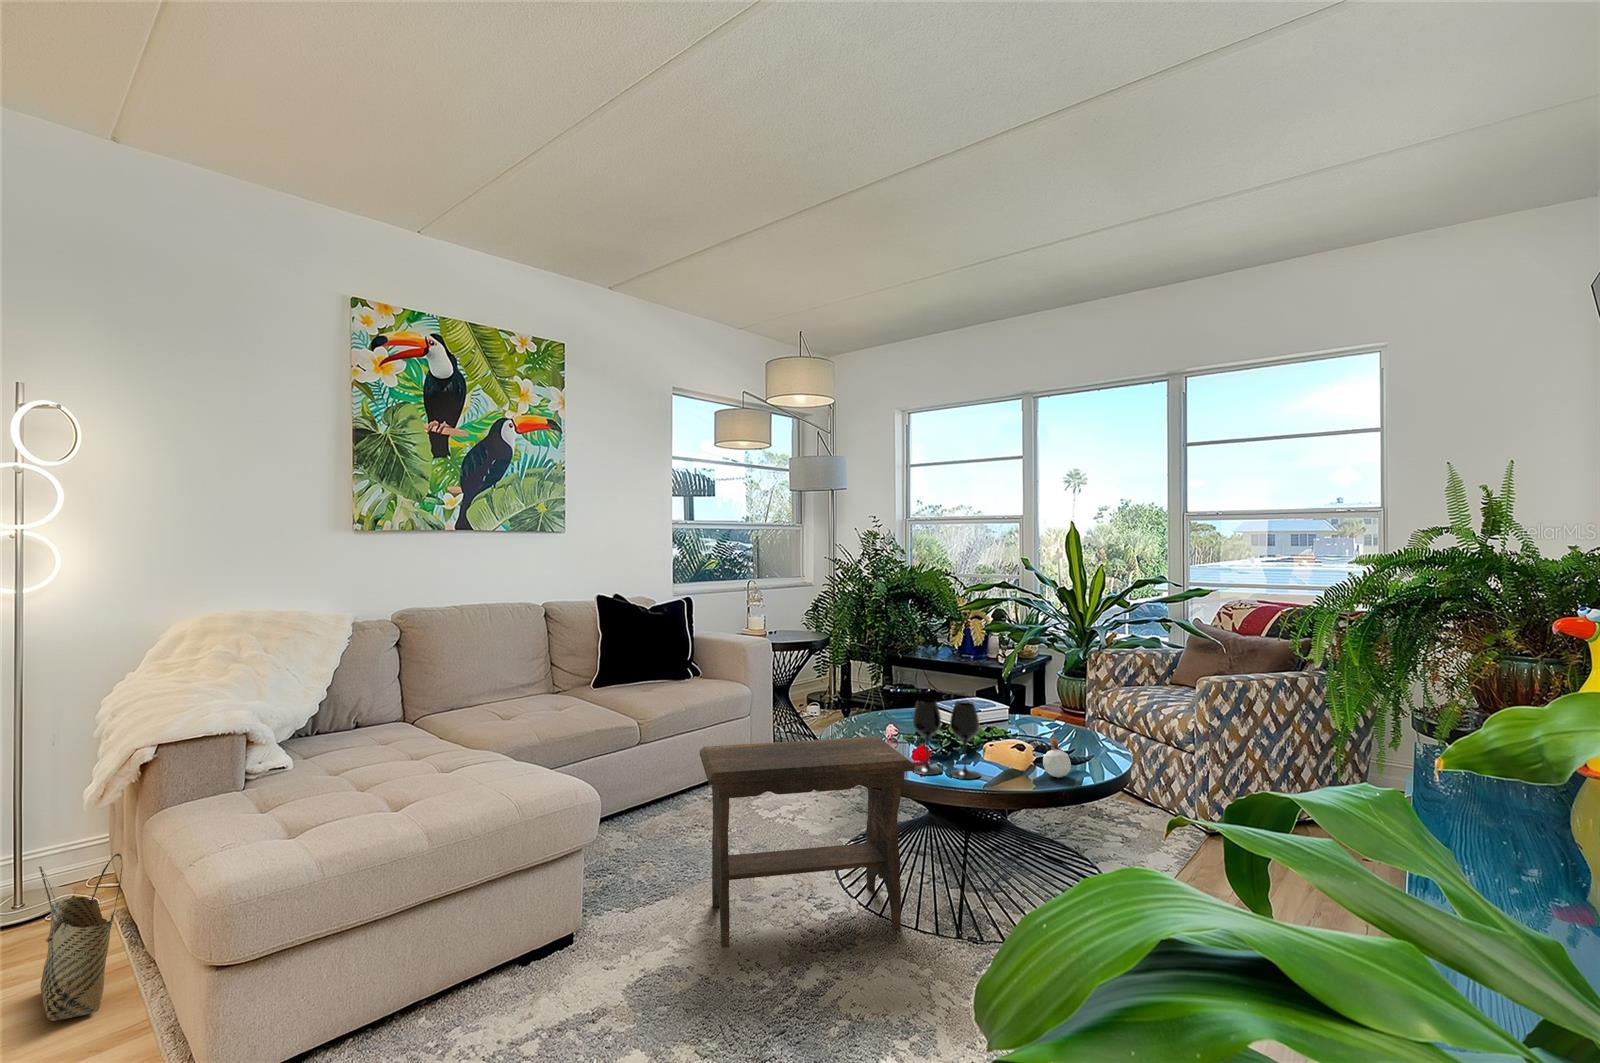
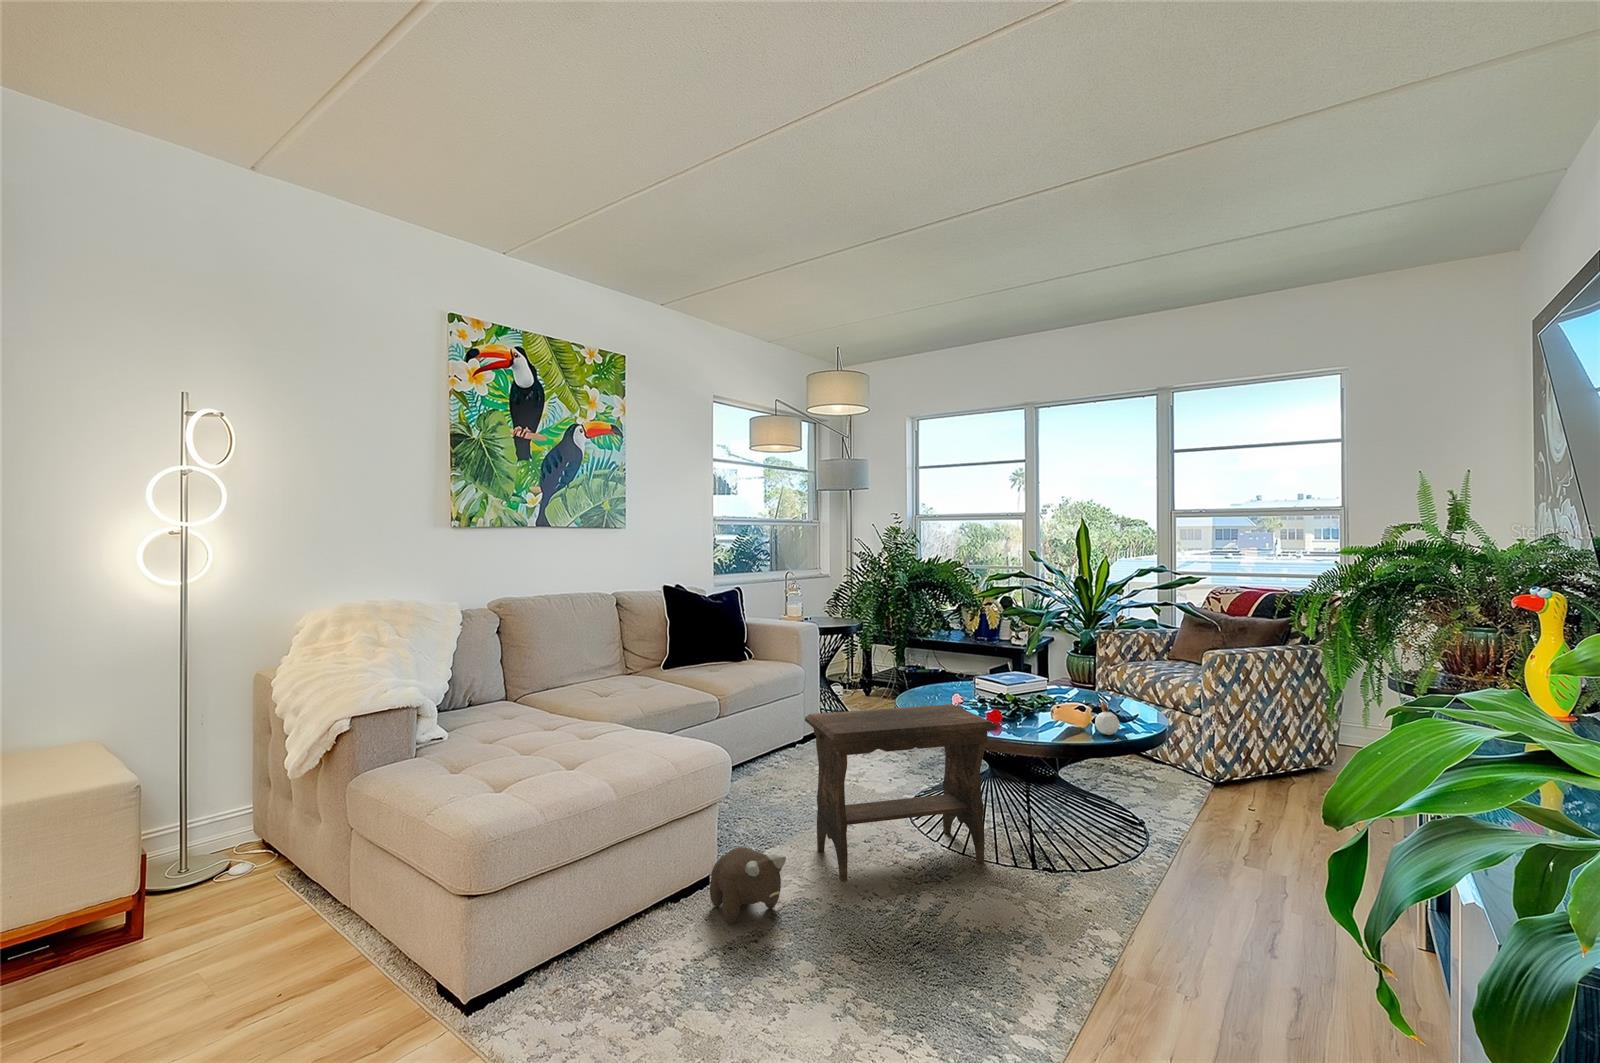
wine glass: present [913,699,980,779] -> none [984,671,1044,737]
woven basket: present [39,854,123,1021] -> none [263,812,333,955]
plush toy: none [558,906,639,999] -> present [710,847,786,924]

